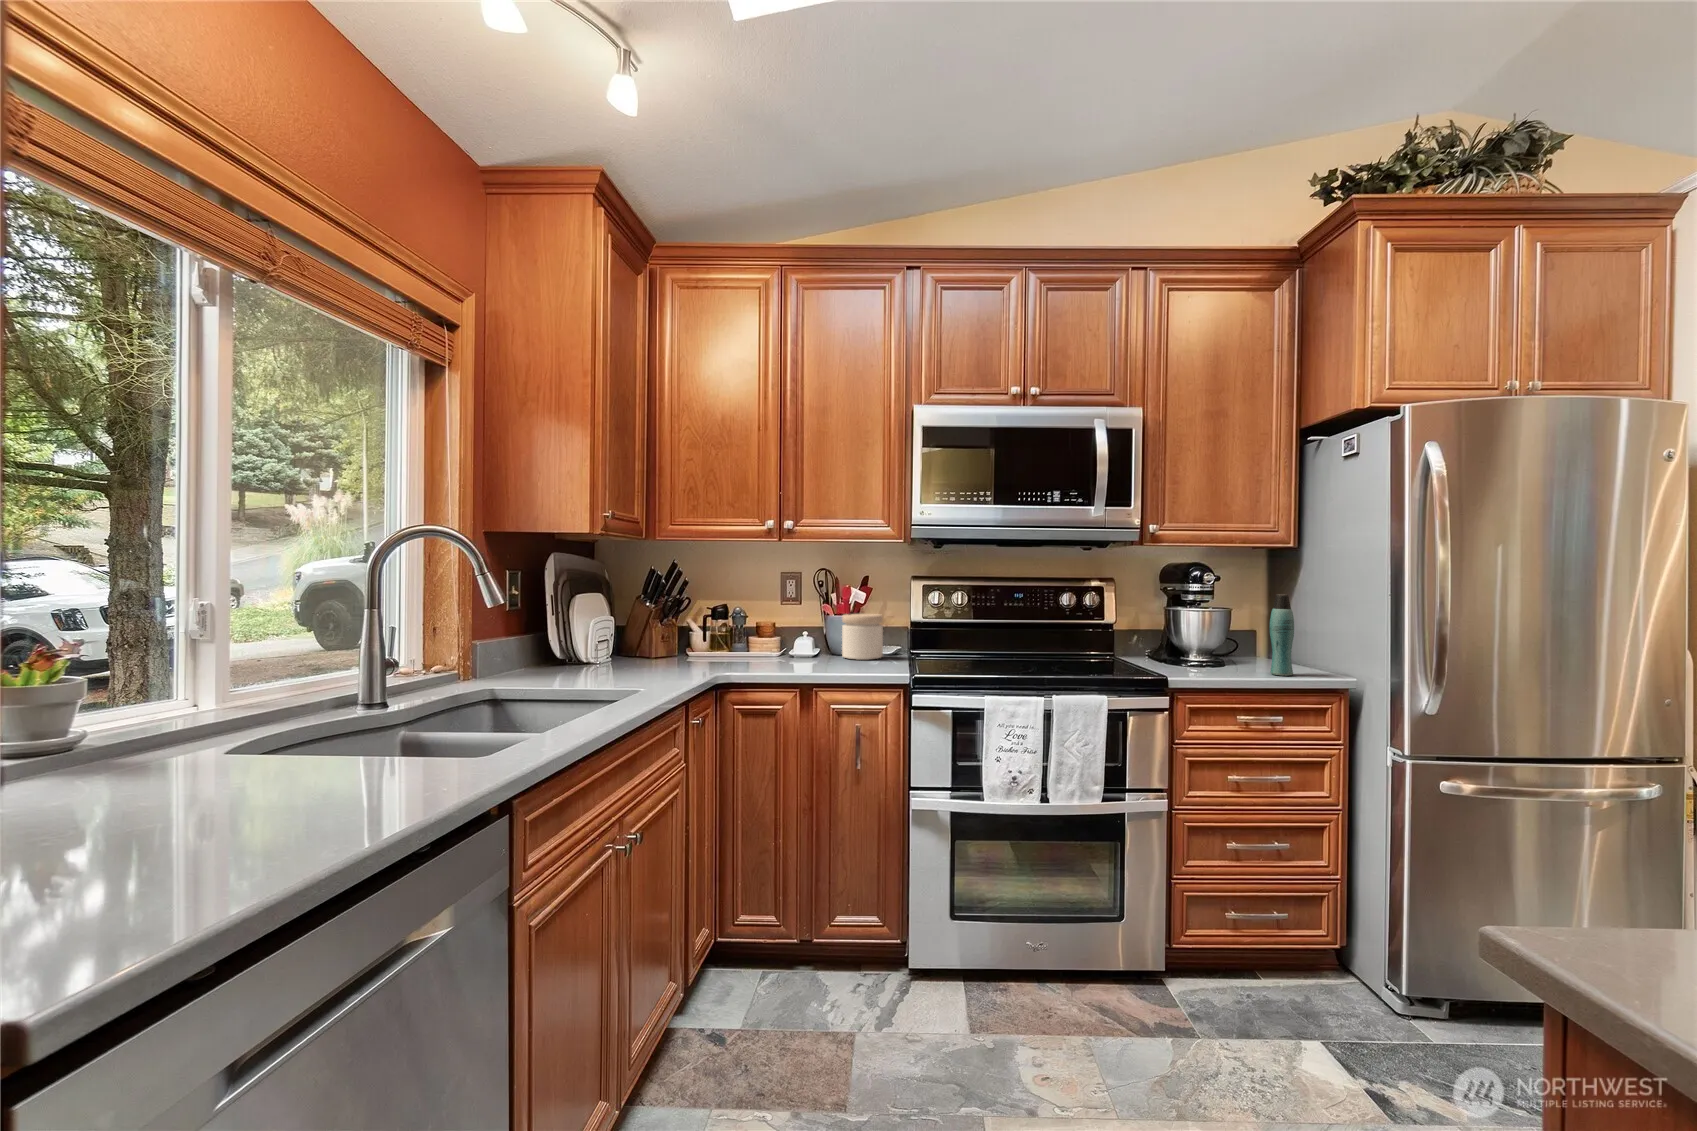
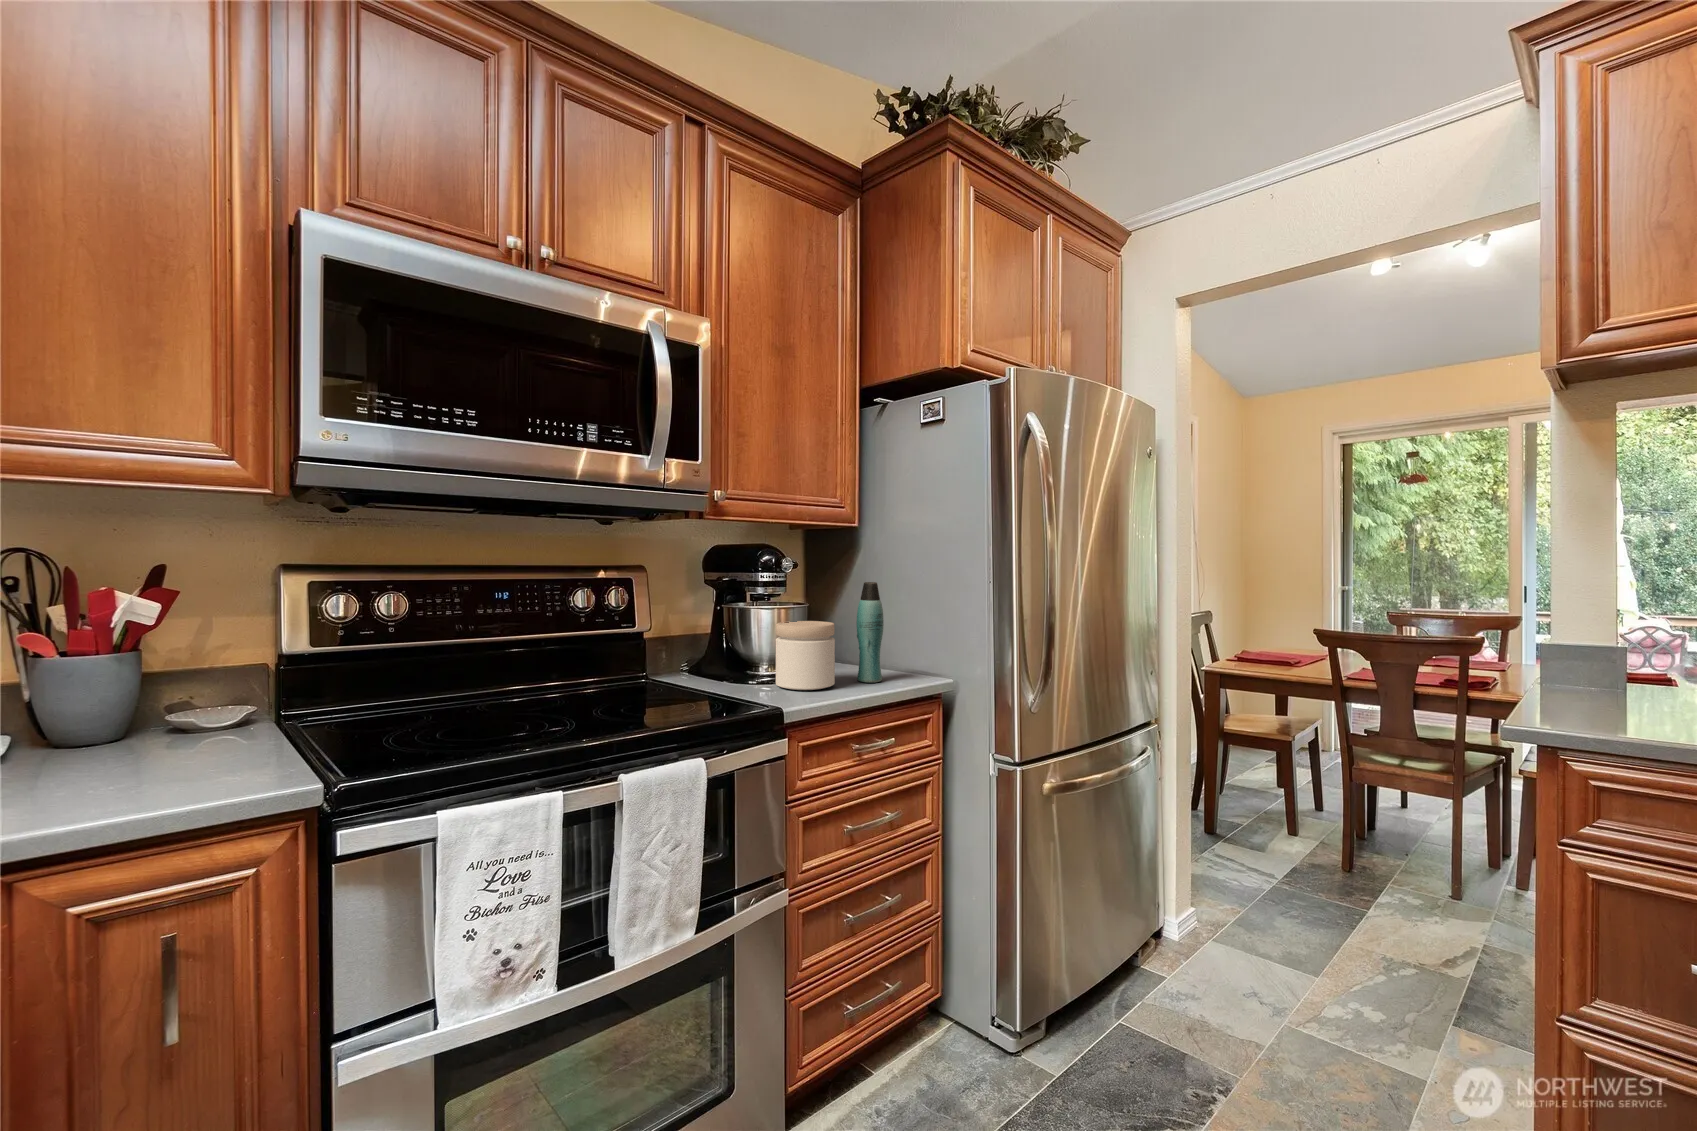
jar: present [842,614,883,660] -> present [776,621,835,690]

